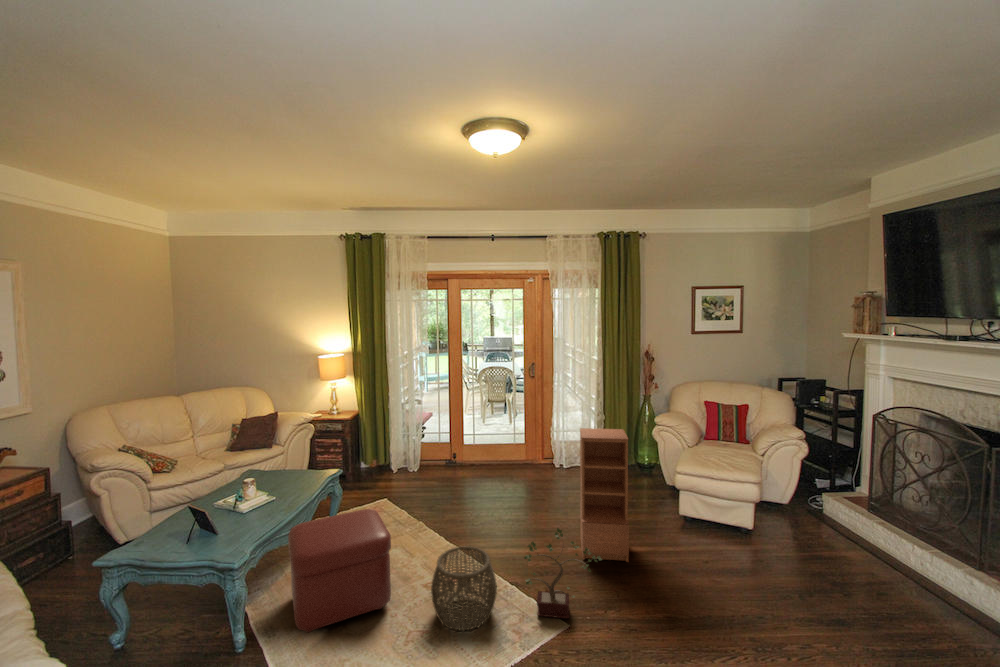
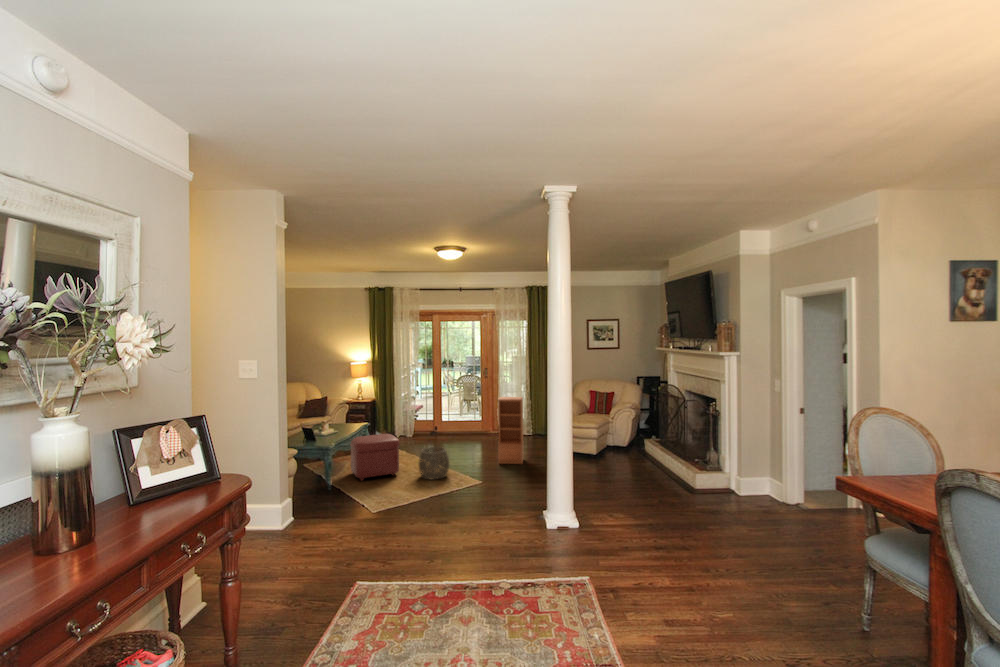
potted plant: present [524,528,602,618] -> none [462,435,498,477]

